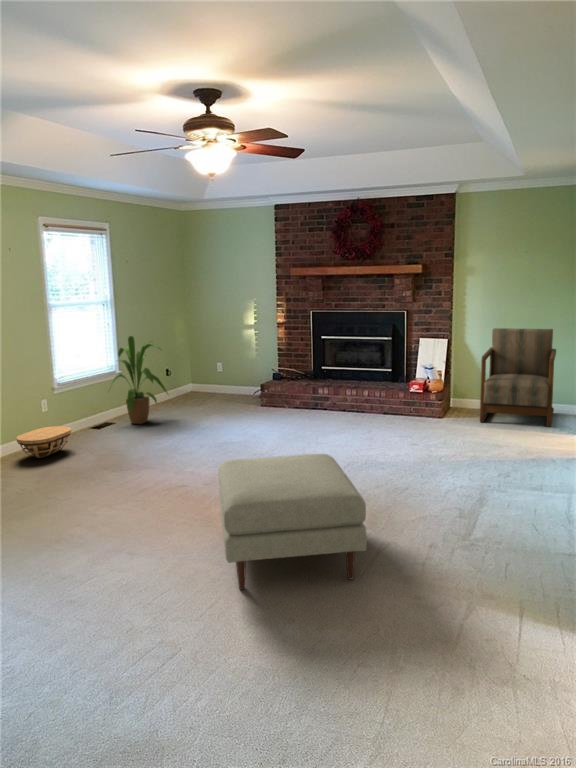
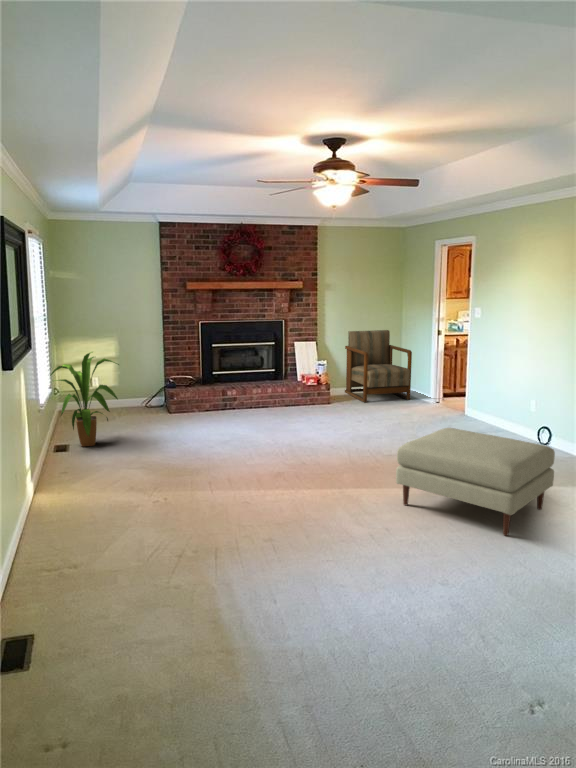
basket: present [16,426,71,458] -> none [38,456,88,495]

